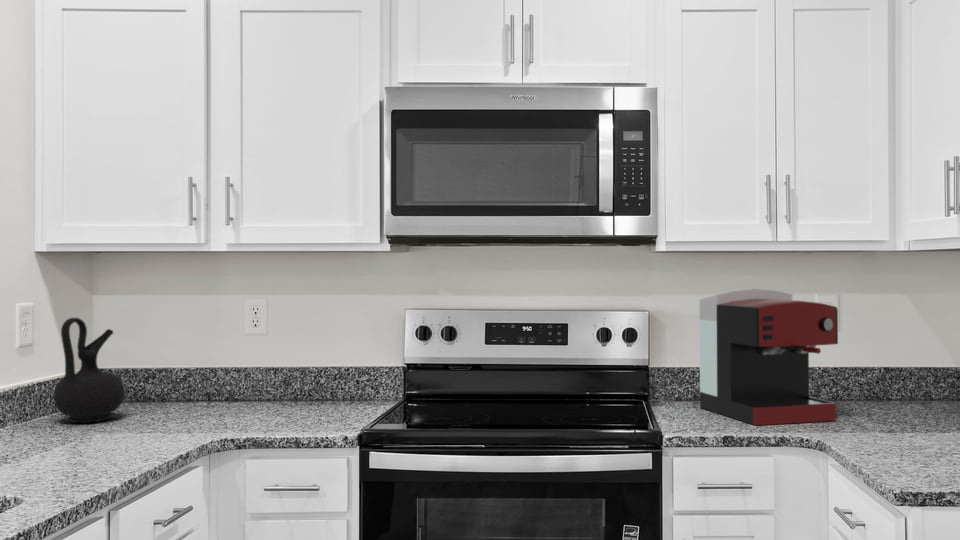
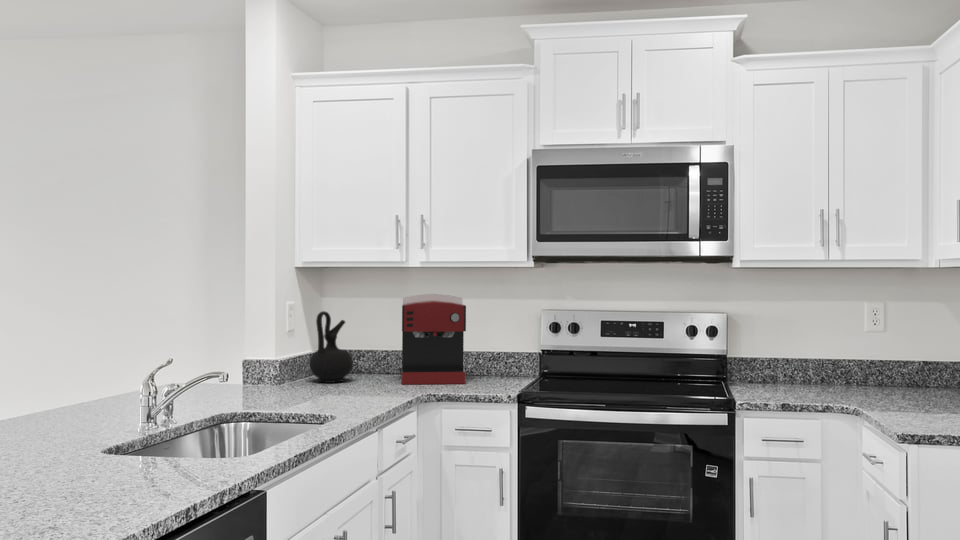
coffee maker: present [699,289,838,425] -> present [402,294,466,384]

